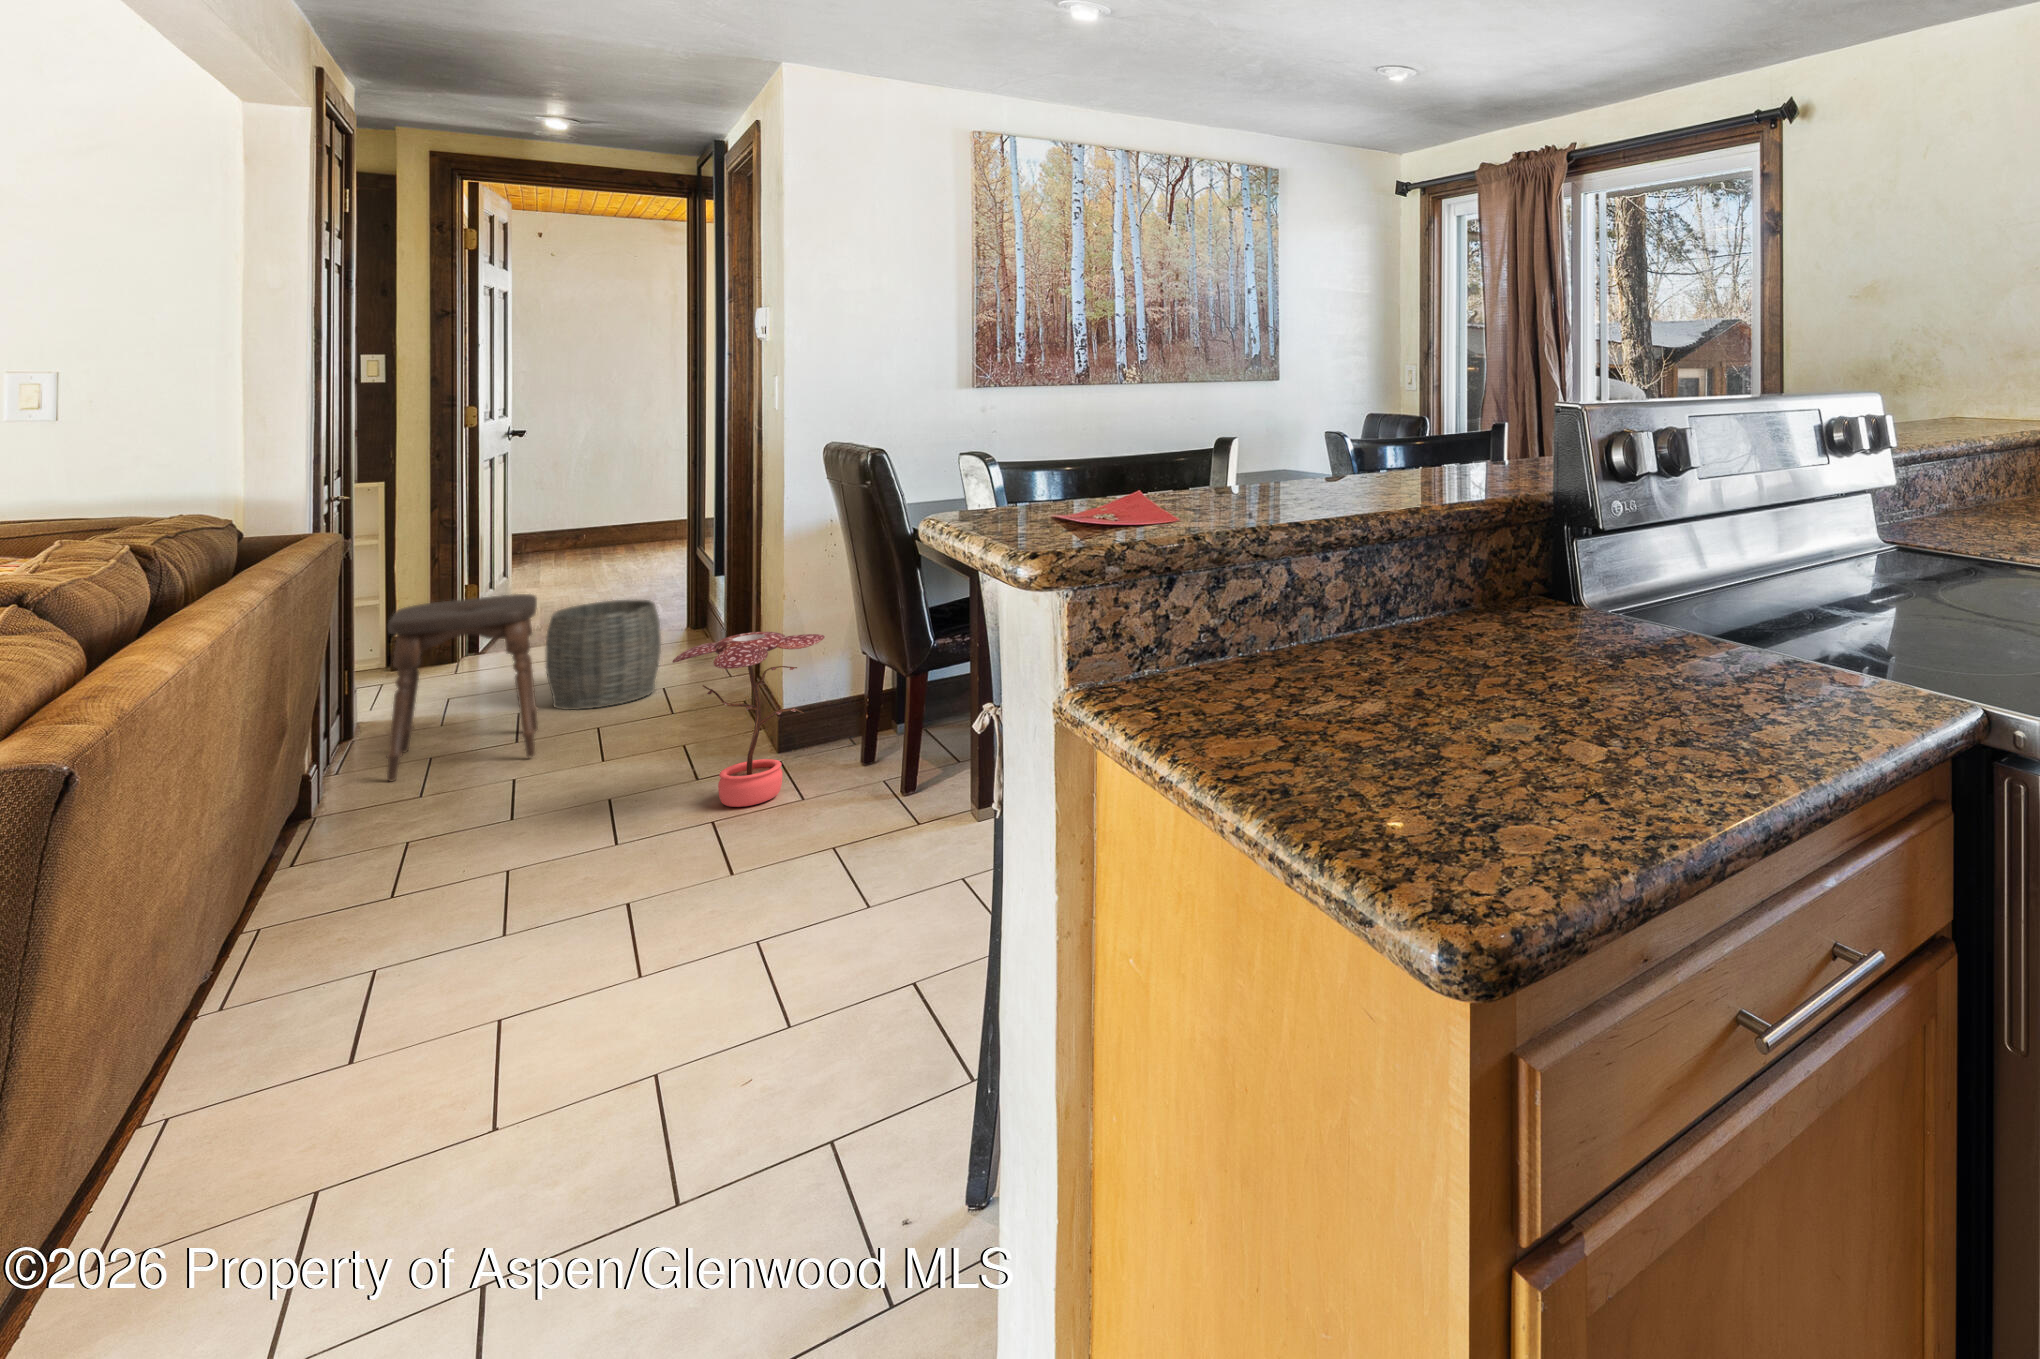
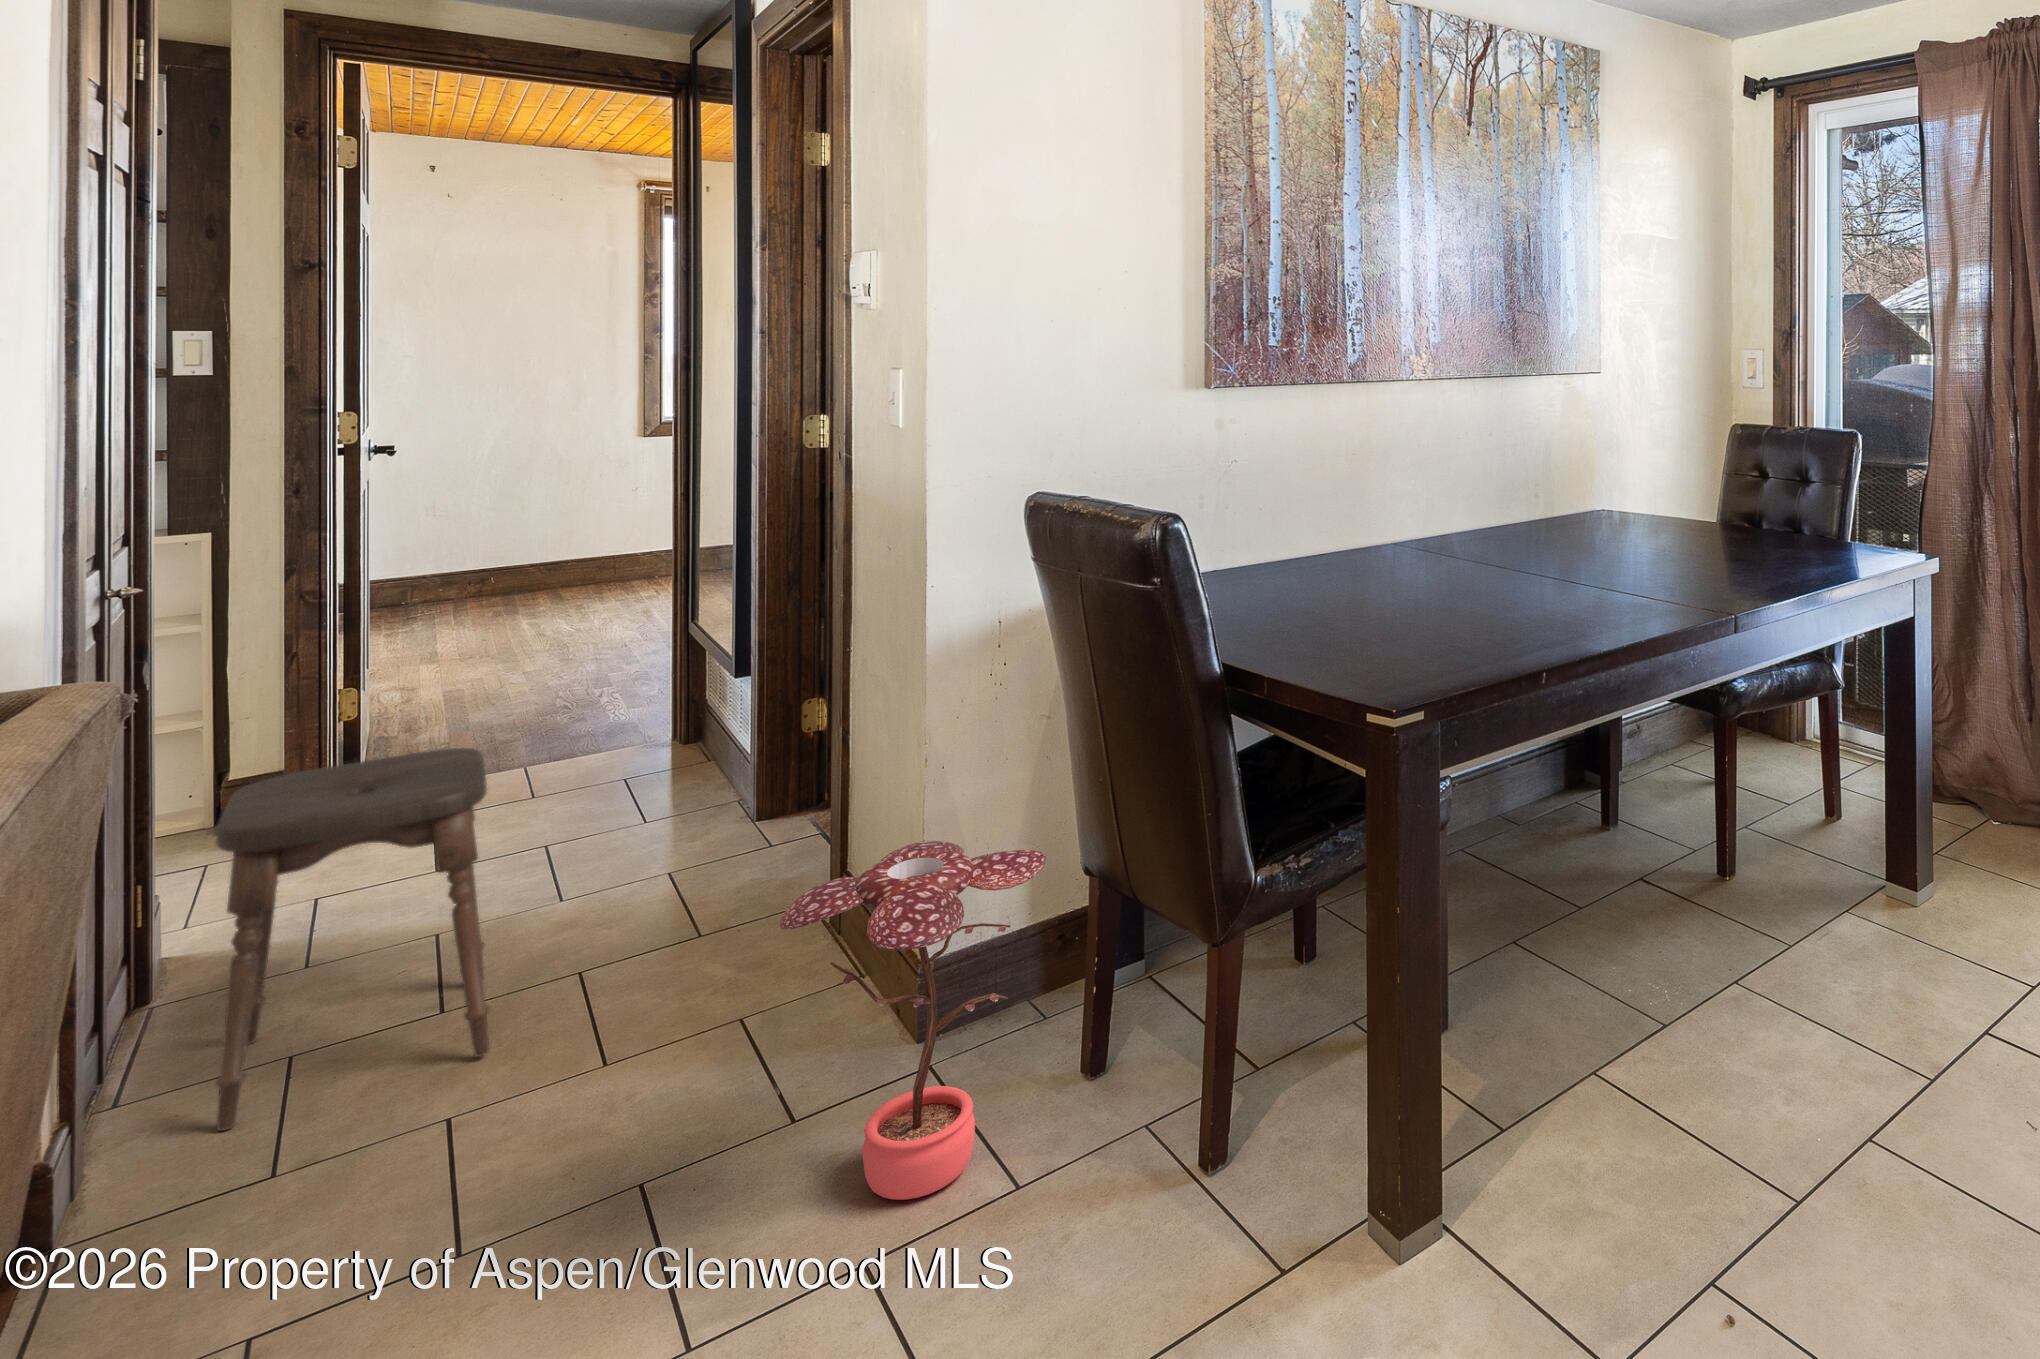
woven basket: present [546,600,661,710] -> none [488,729,672,927]

